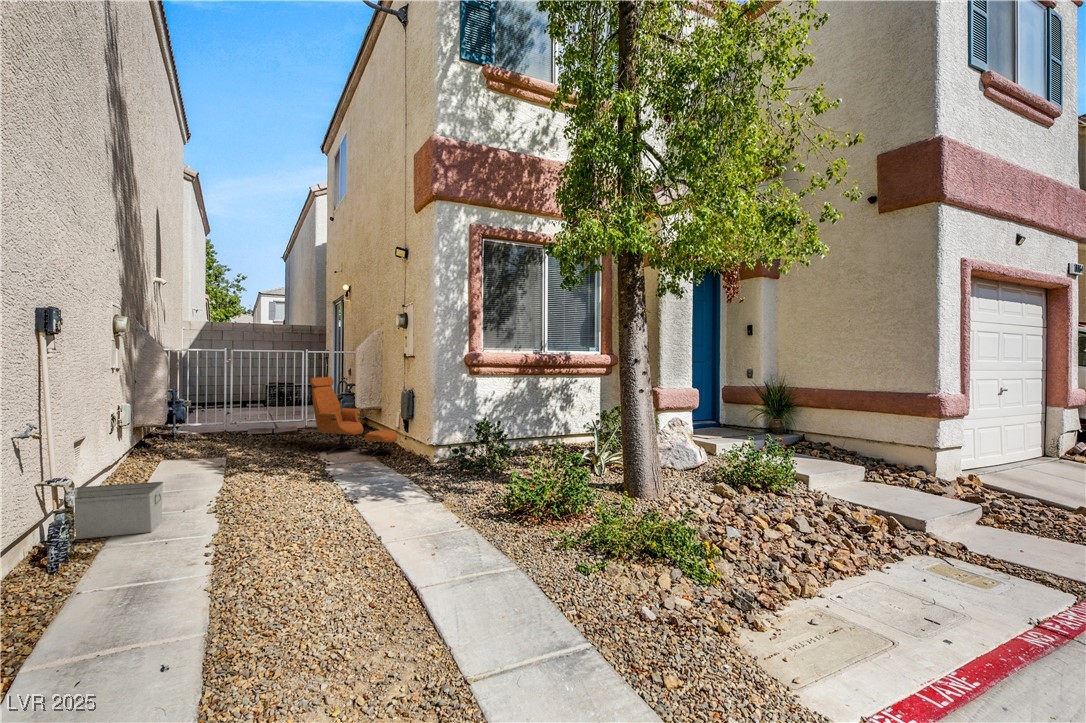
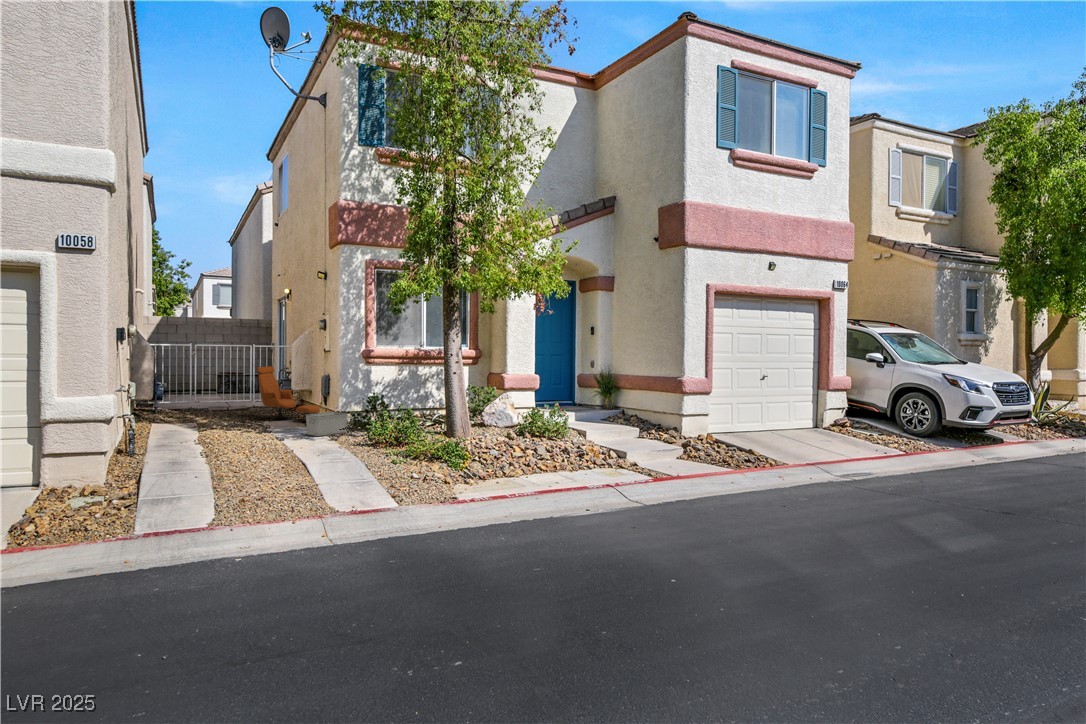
storage bin: present [59,482,163,539] -> present [306,412,347,436]

